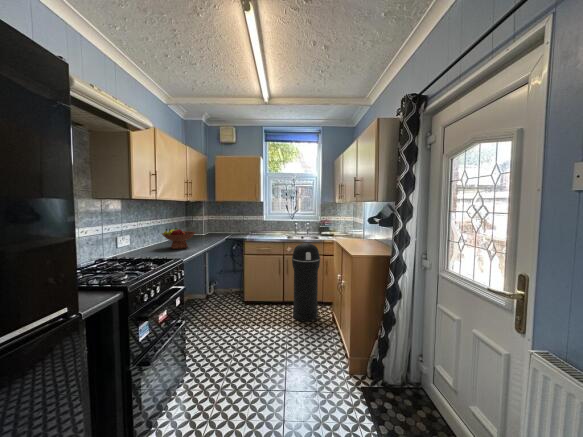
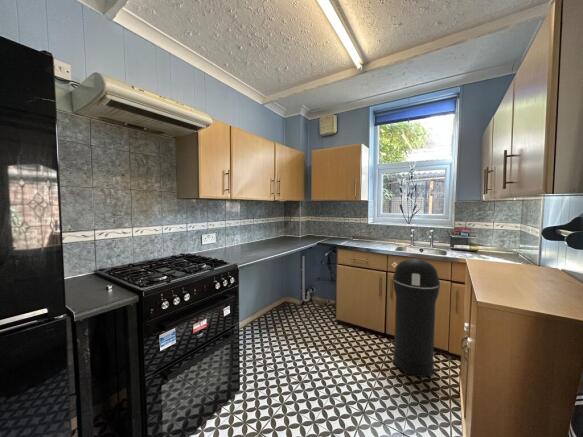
fruit bowl: present [162,228,195,249] -> none [243,228,276,250]

